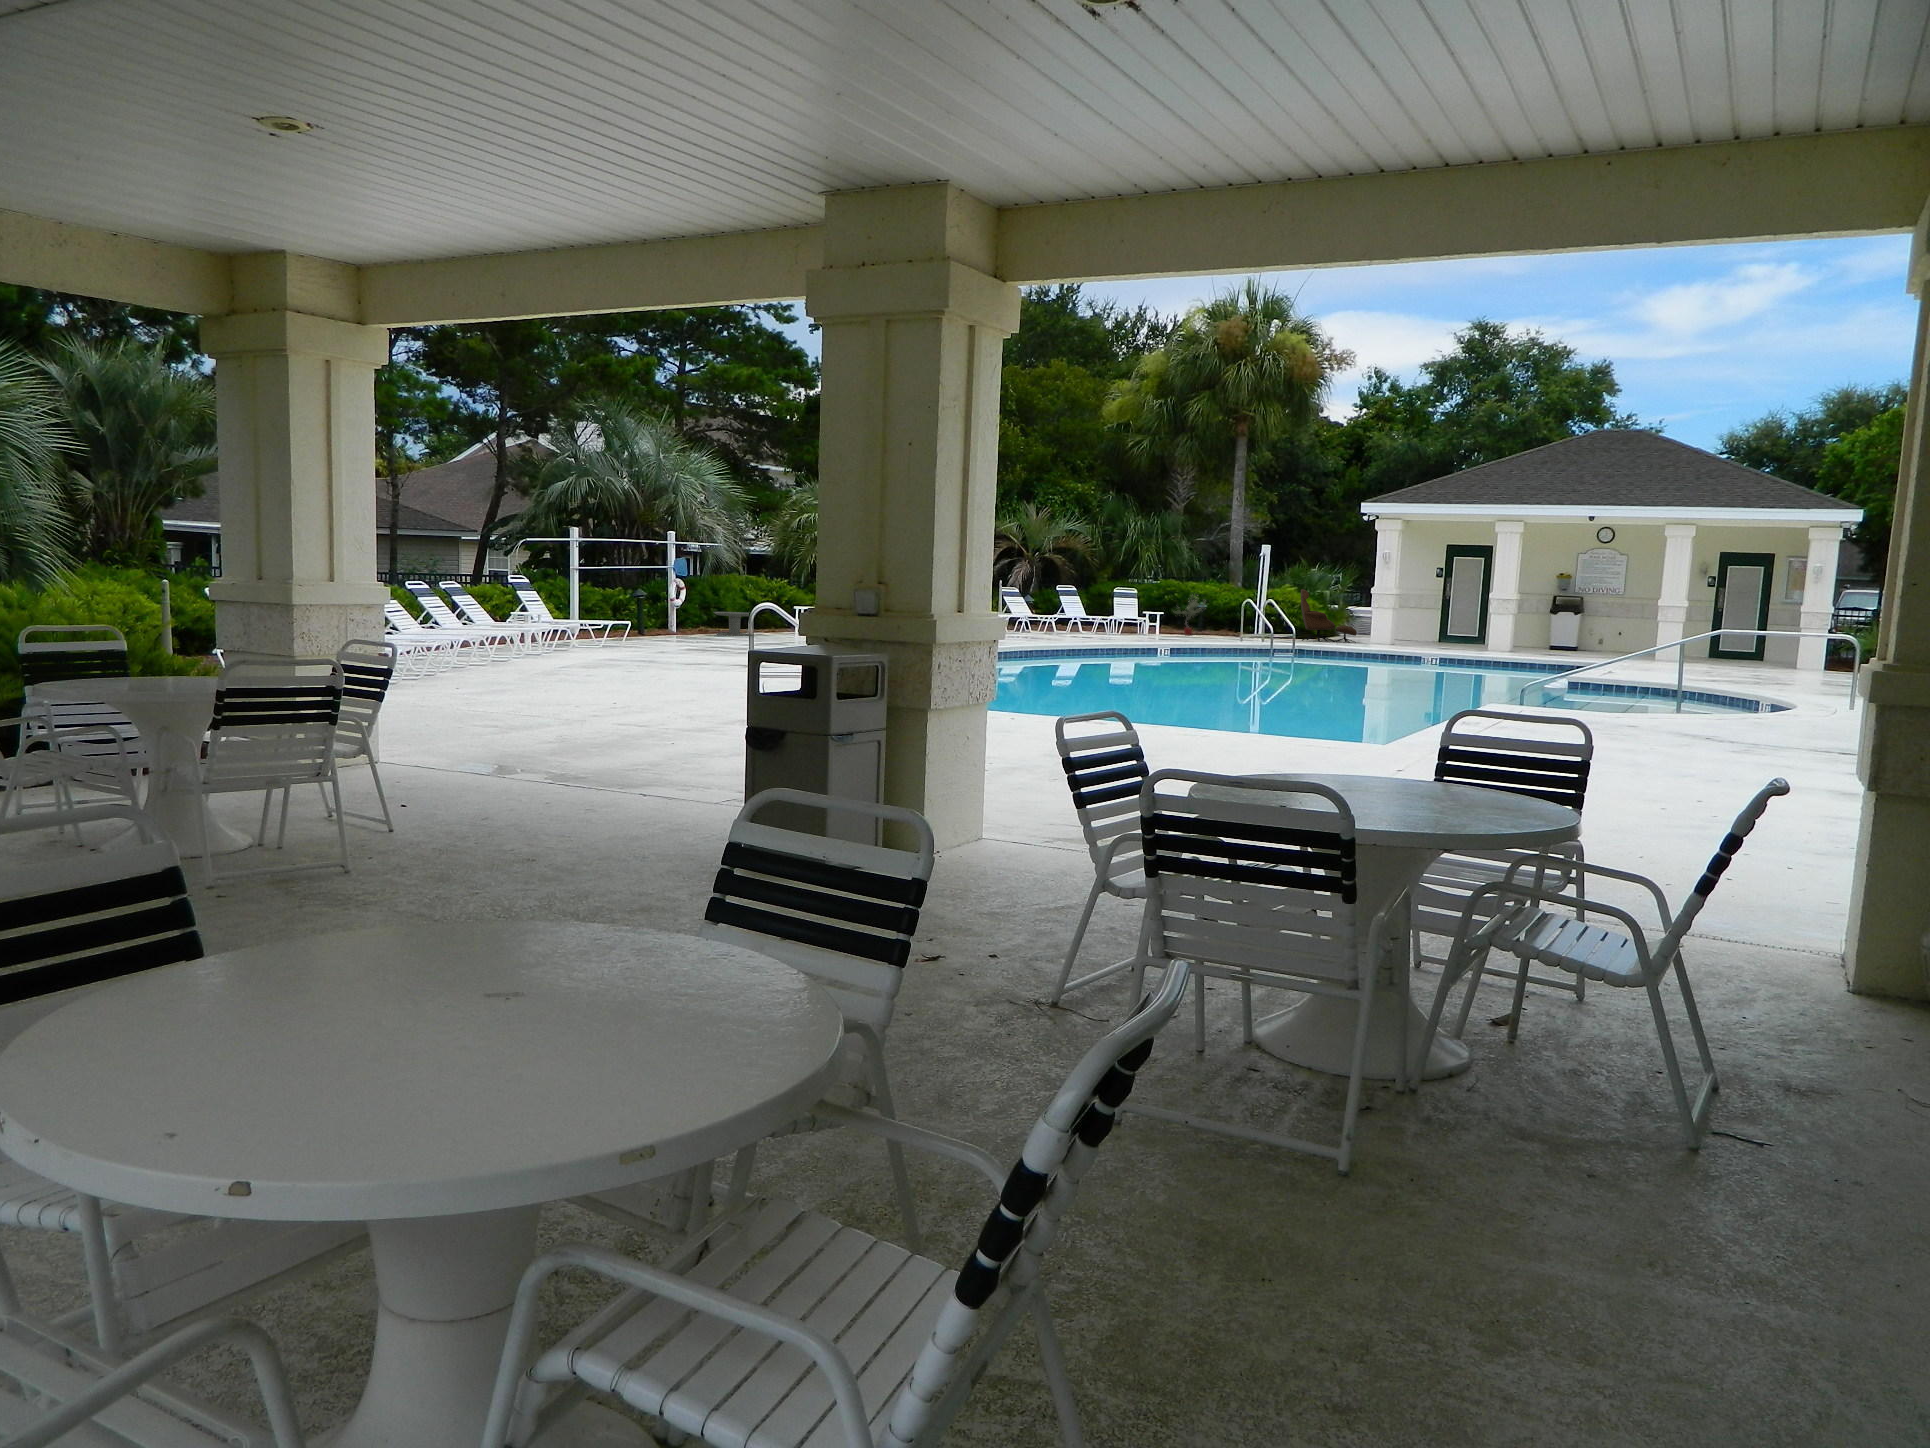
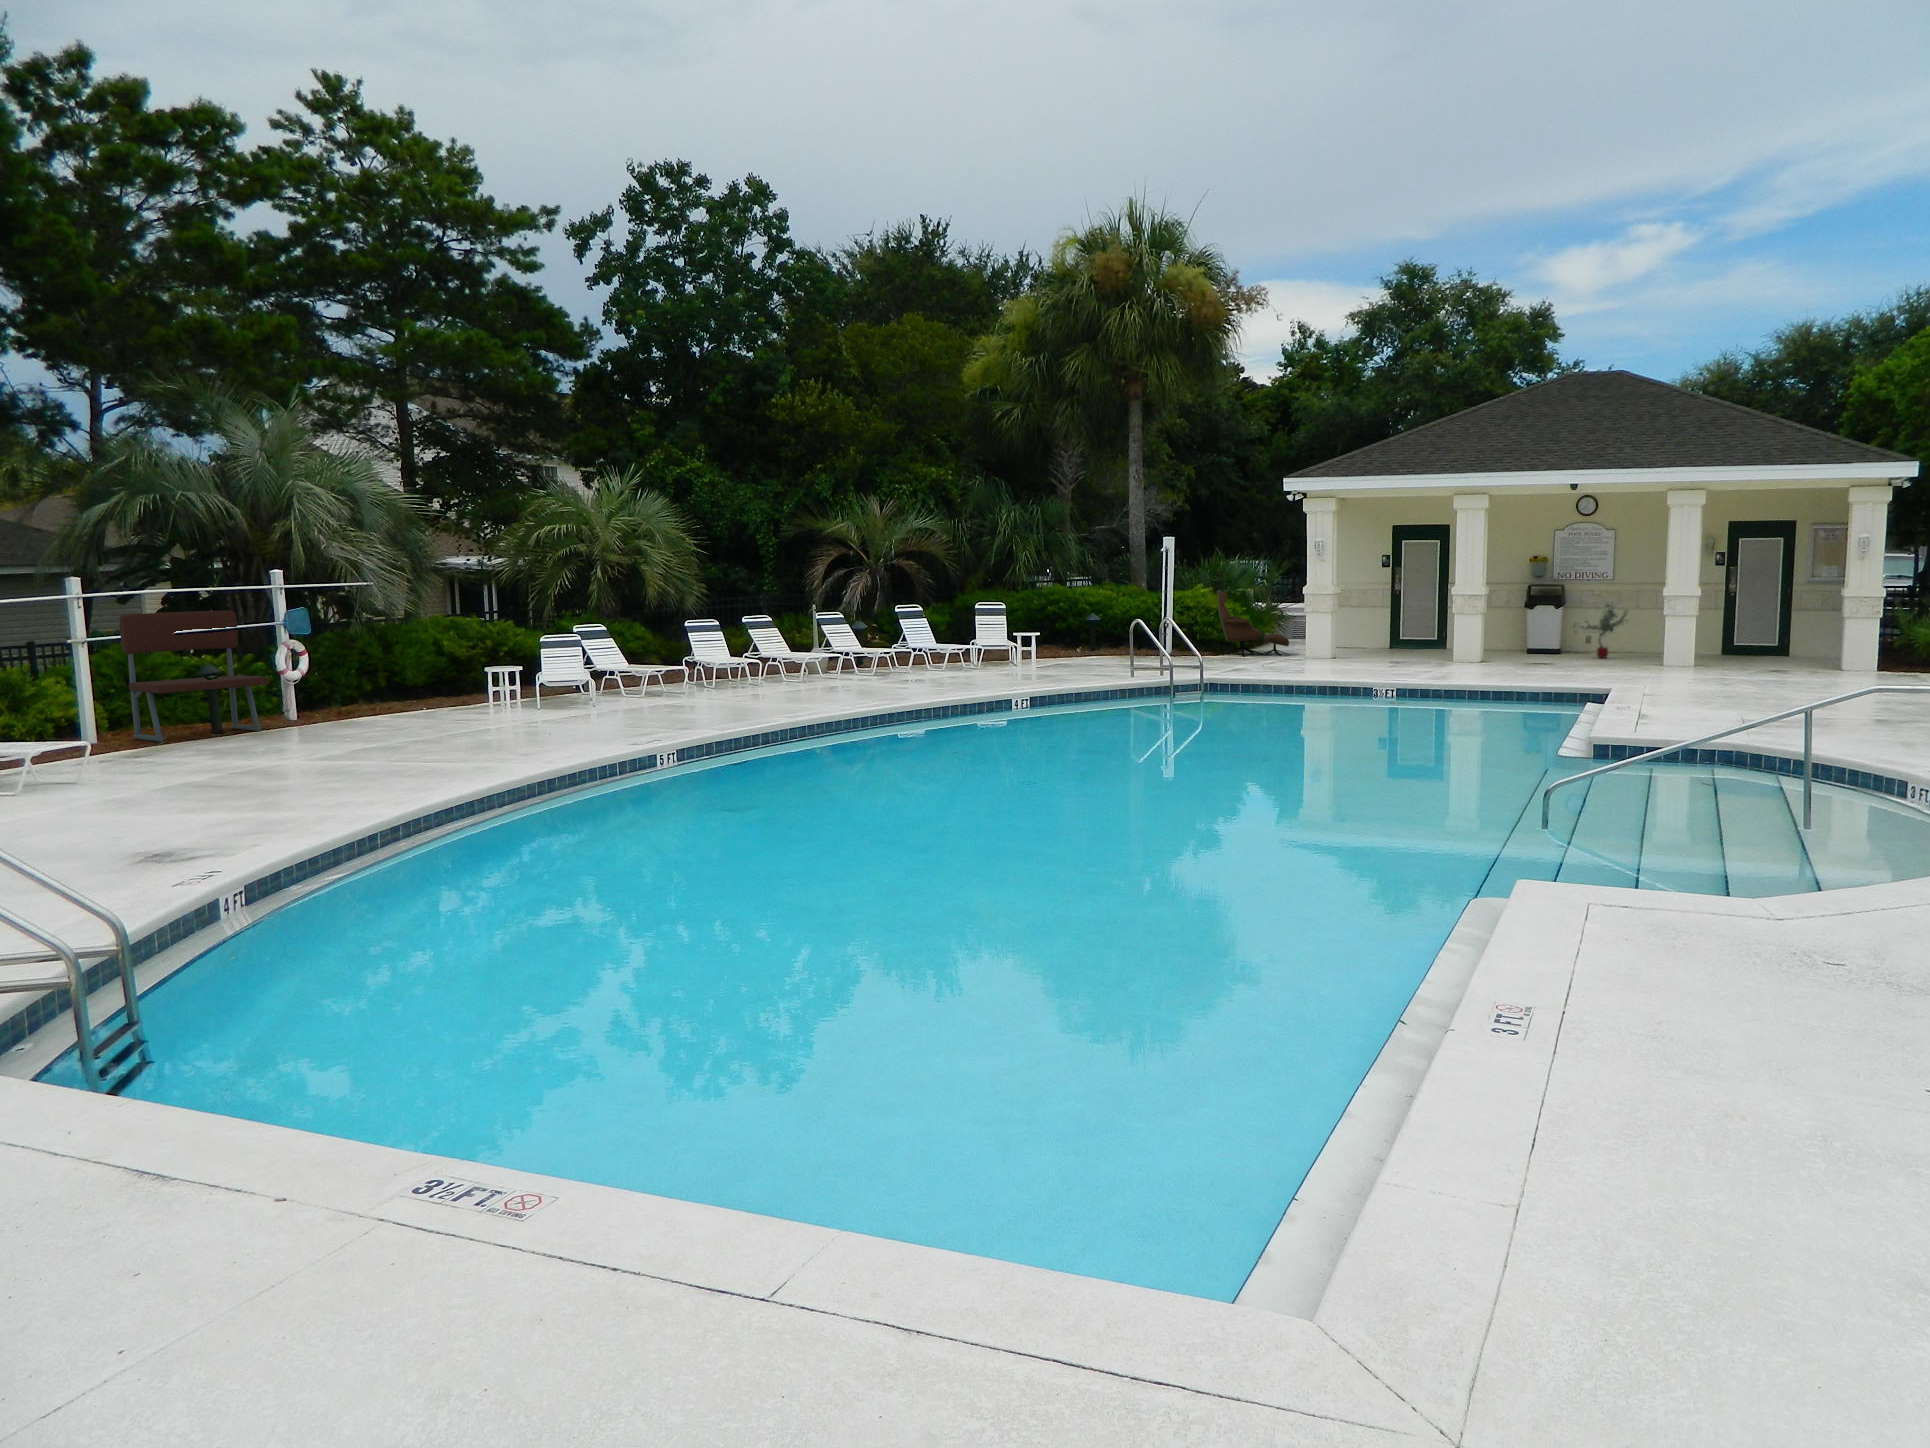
bench: none [595,557,676,639] -> present [119,611,269,742]
potted tree: present [1176,594,1206,635] -> present [1581,603,1627,658]
side table: present [714,612,751,636] -> none [364,676,433,713]

